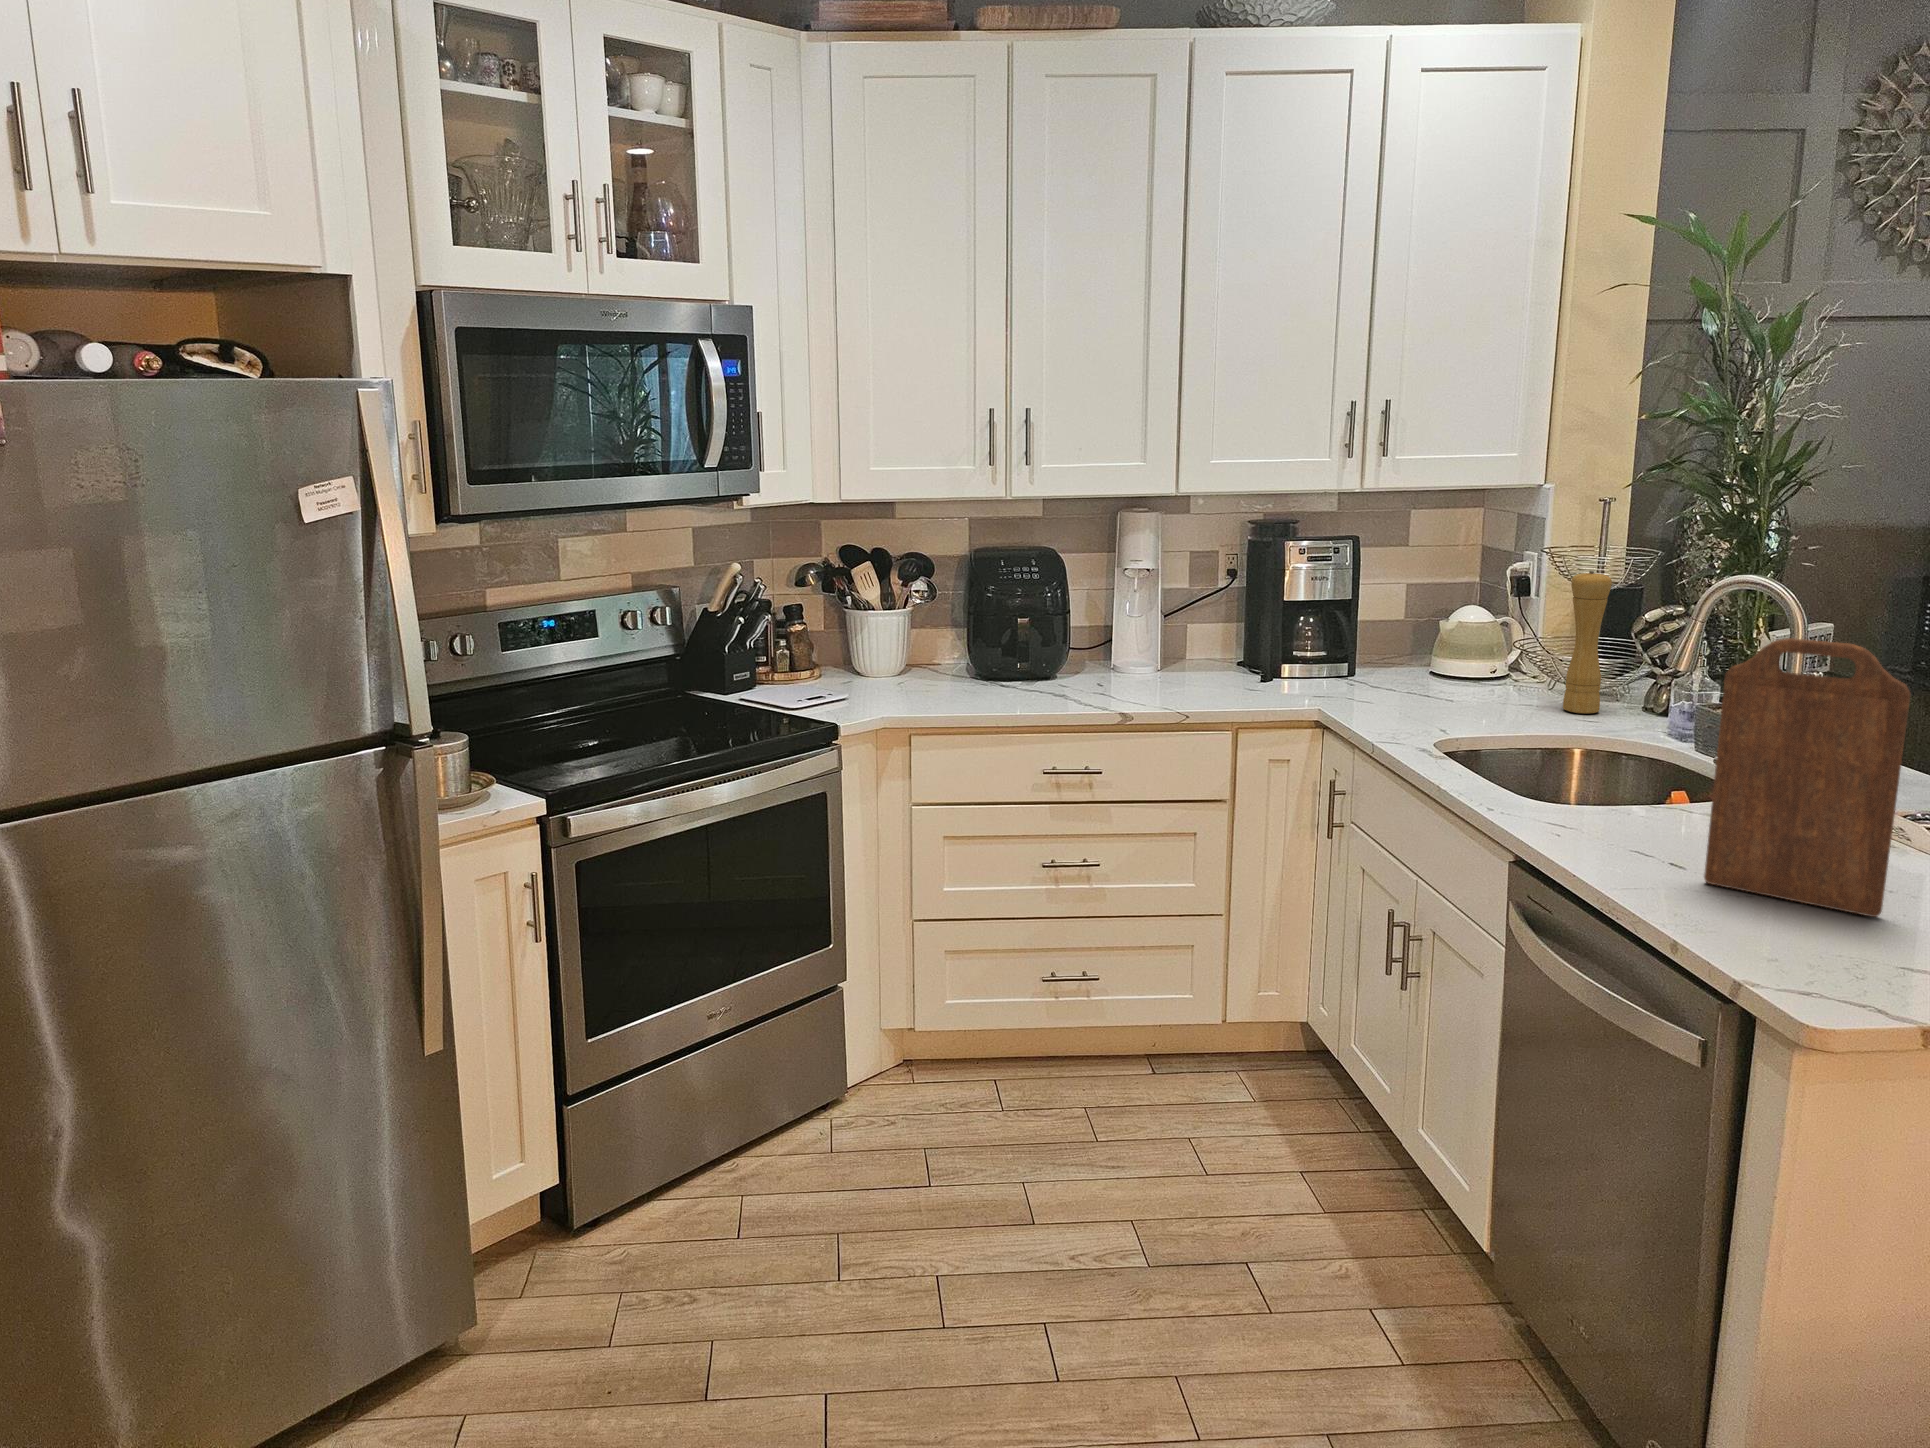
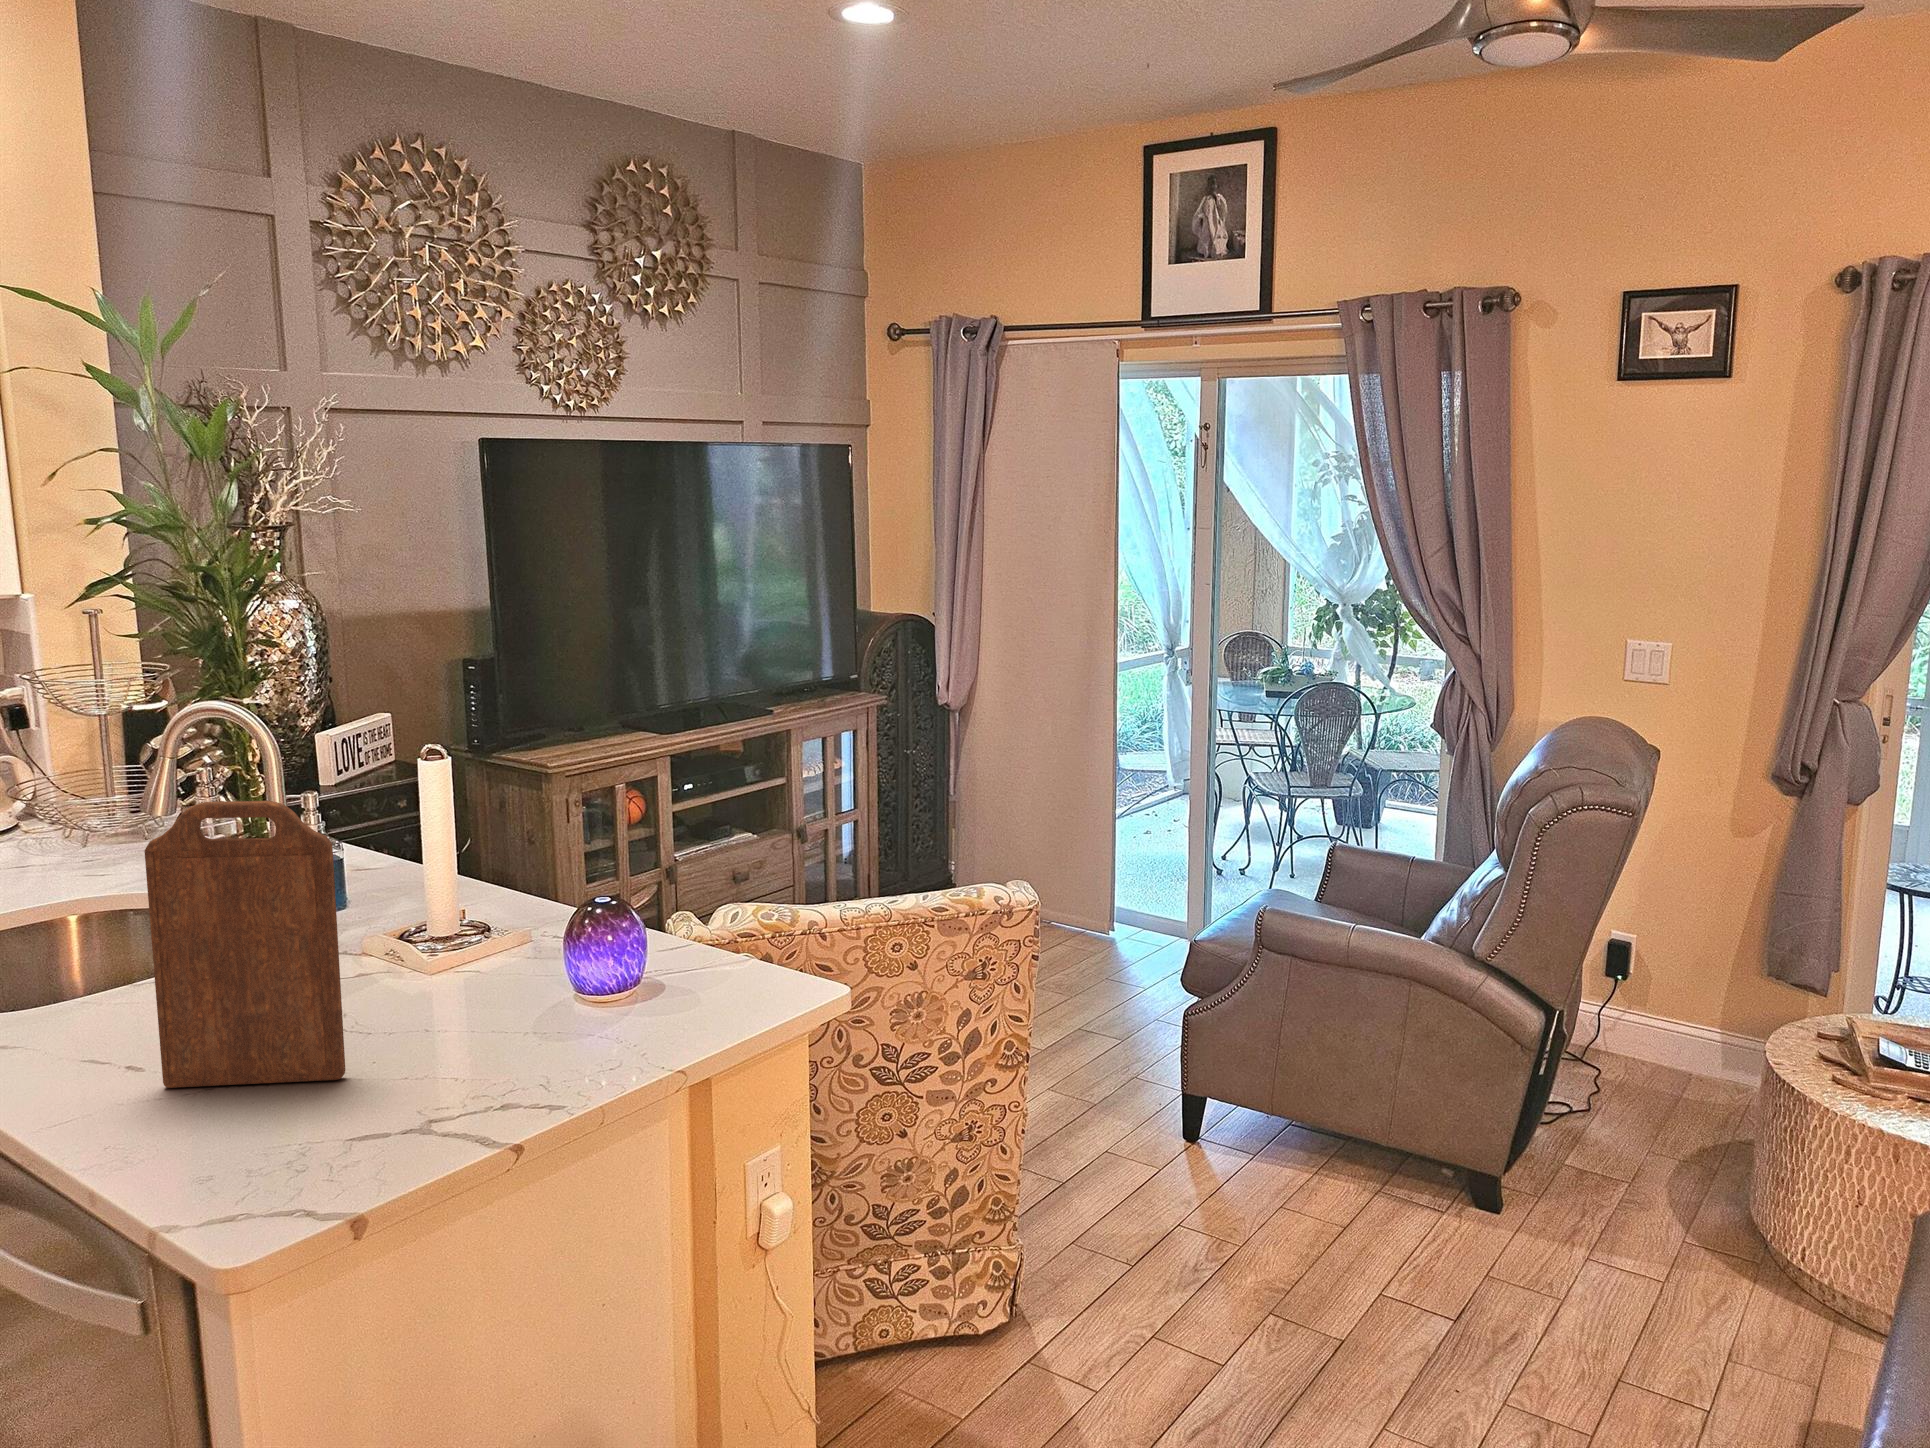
pepper mill: present [1563,571,1612,713] -> none [62,698,123,864]

